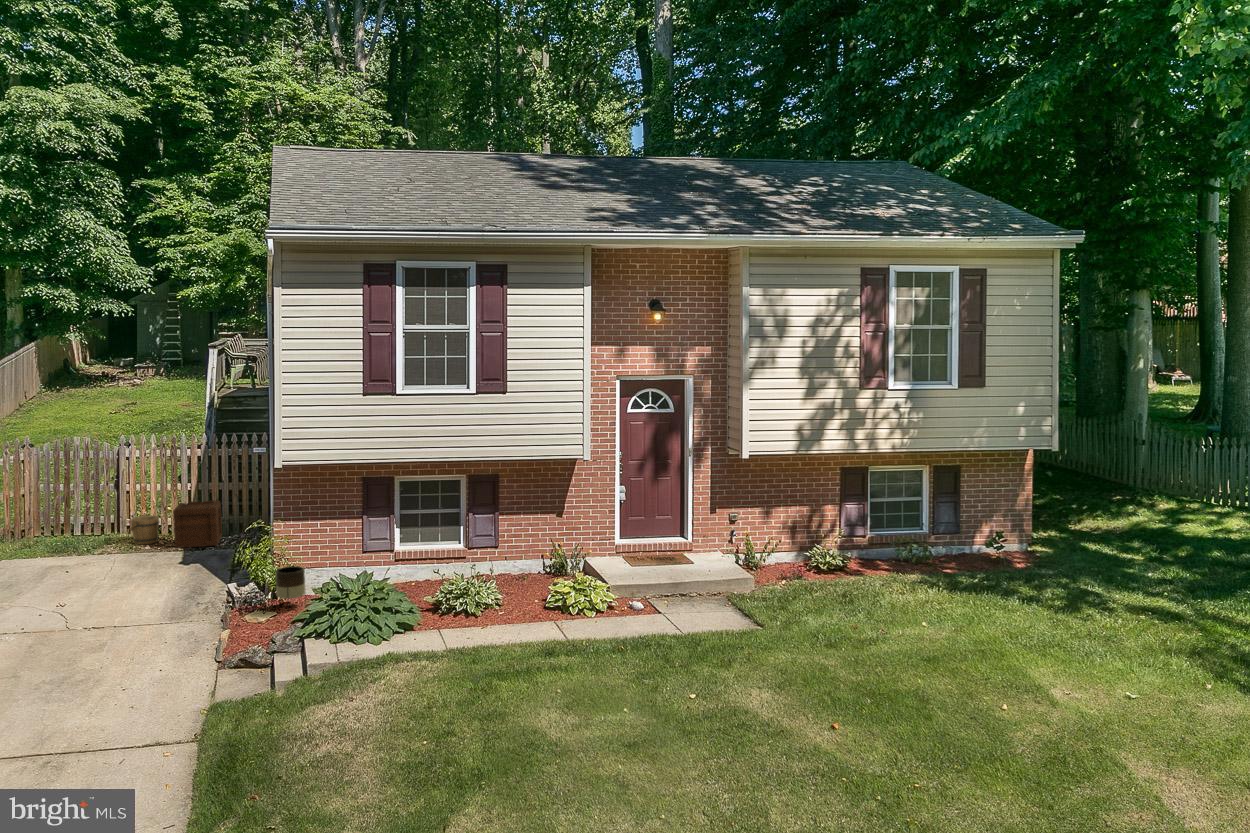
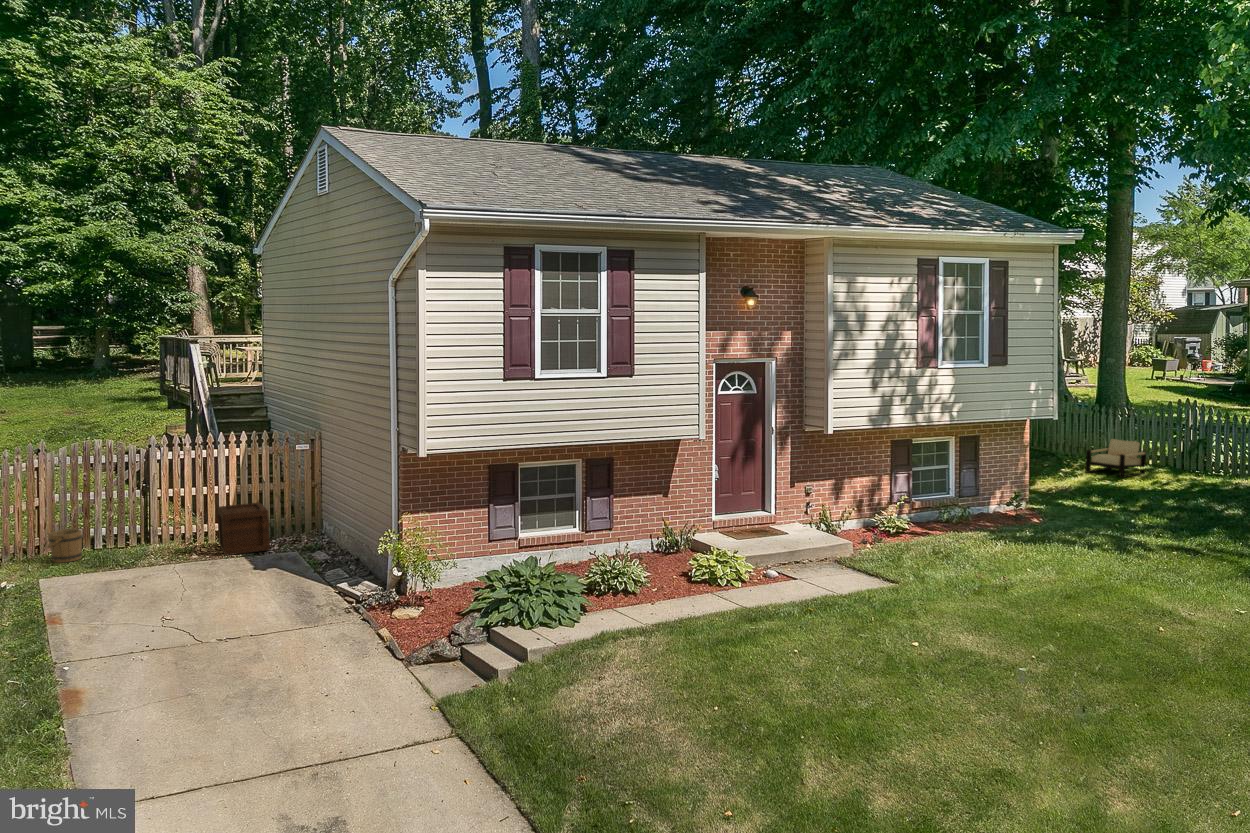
armchair: none [1153,474,1230,521] -> present [1086,439,1146,478]
bucket: present [130,515,159,544] -> present [47,529,83,563]
planter: present [276,566,306,599] -> none [409,561,439,606]

